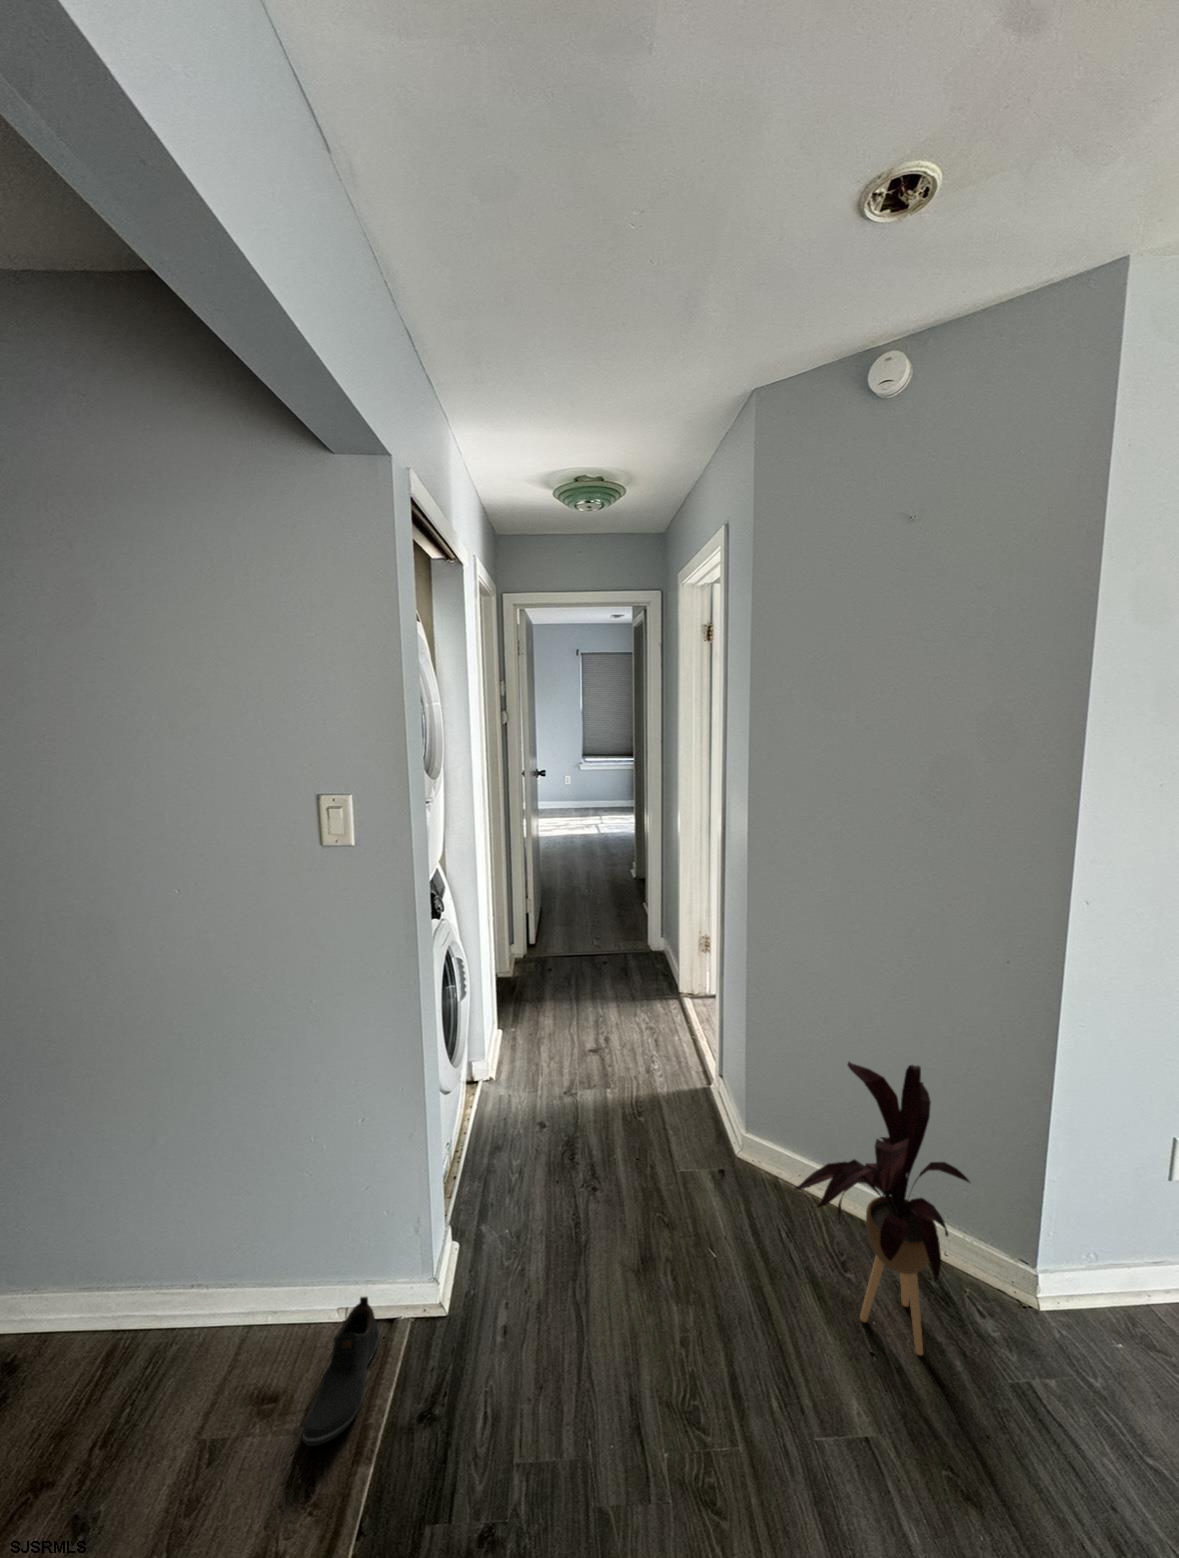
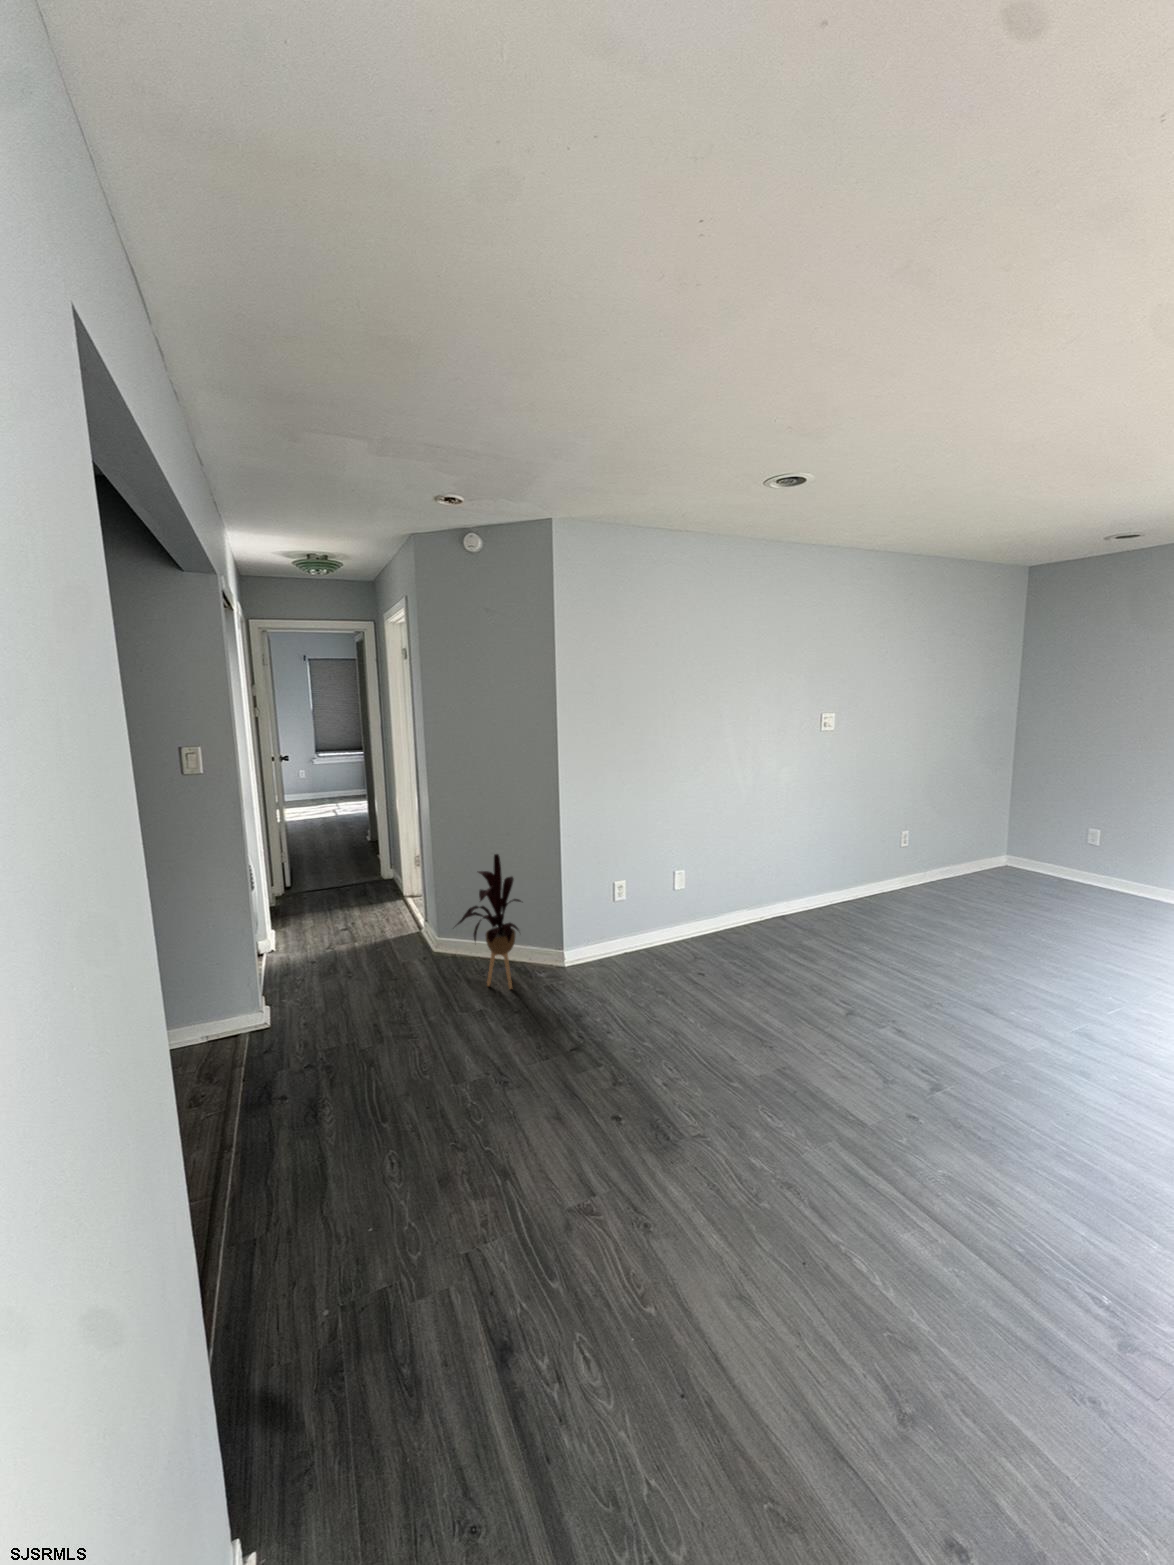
shoe: present [302,1297,381,1446] -> none [200,1020,233,1068]

